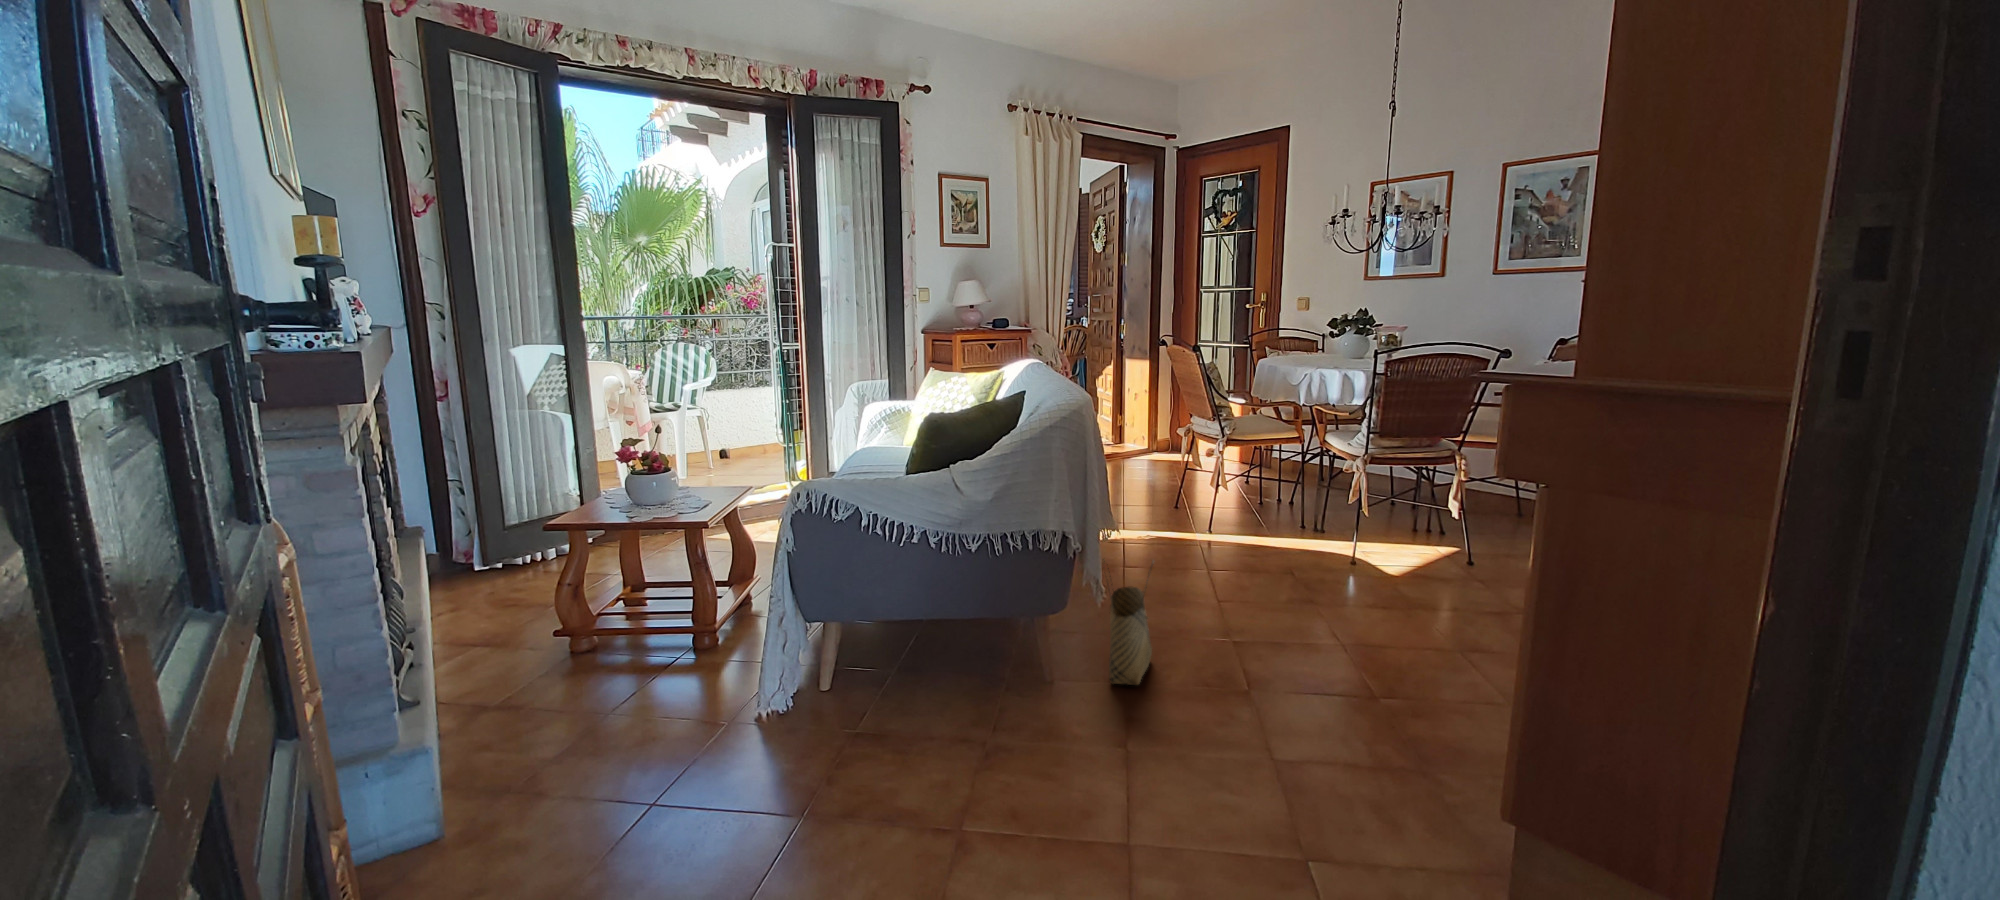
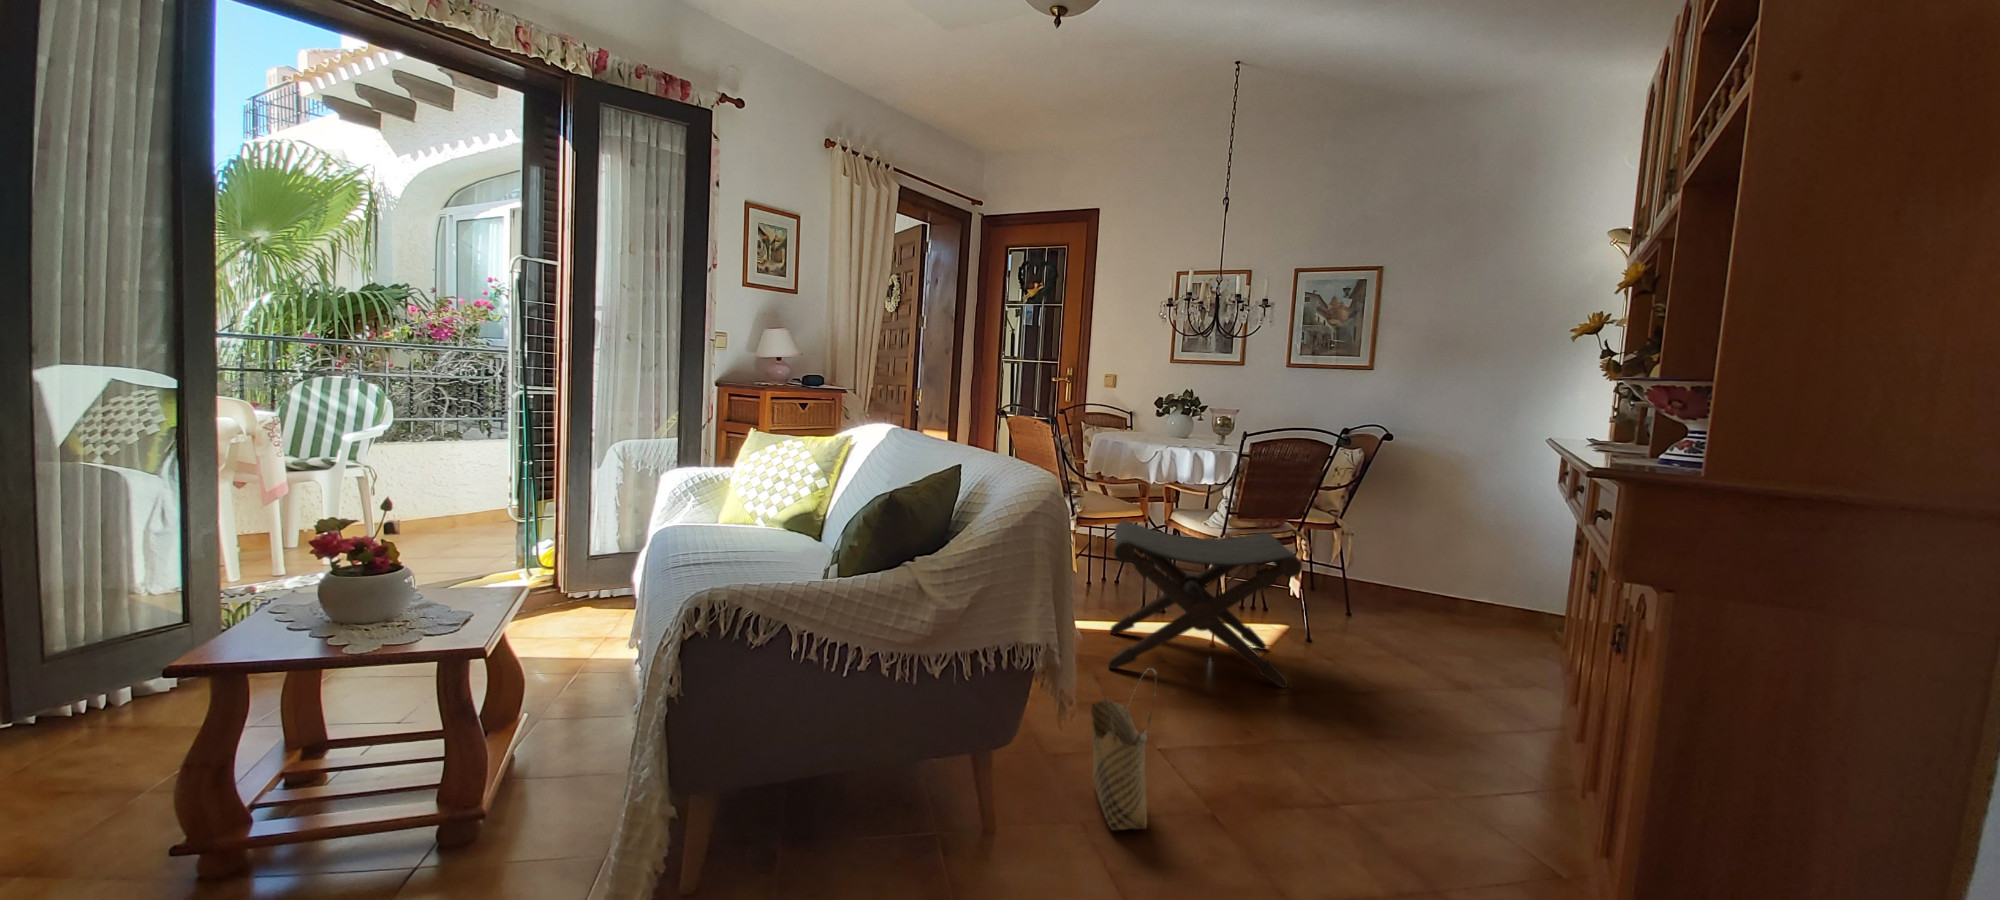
footstool: none [1211,441,1406,601] -> present [1108,520,1302,688]

